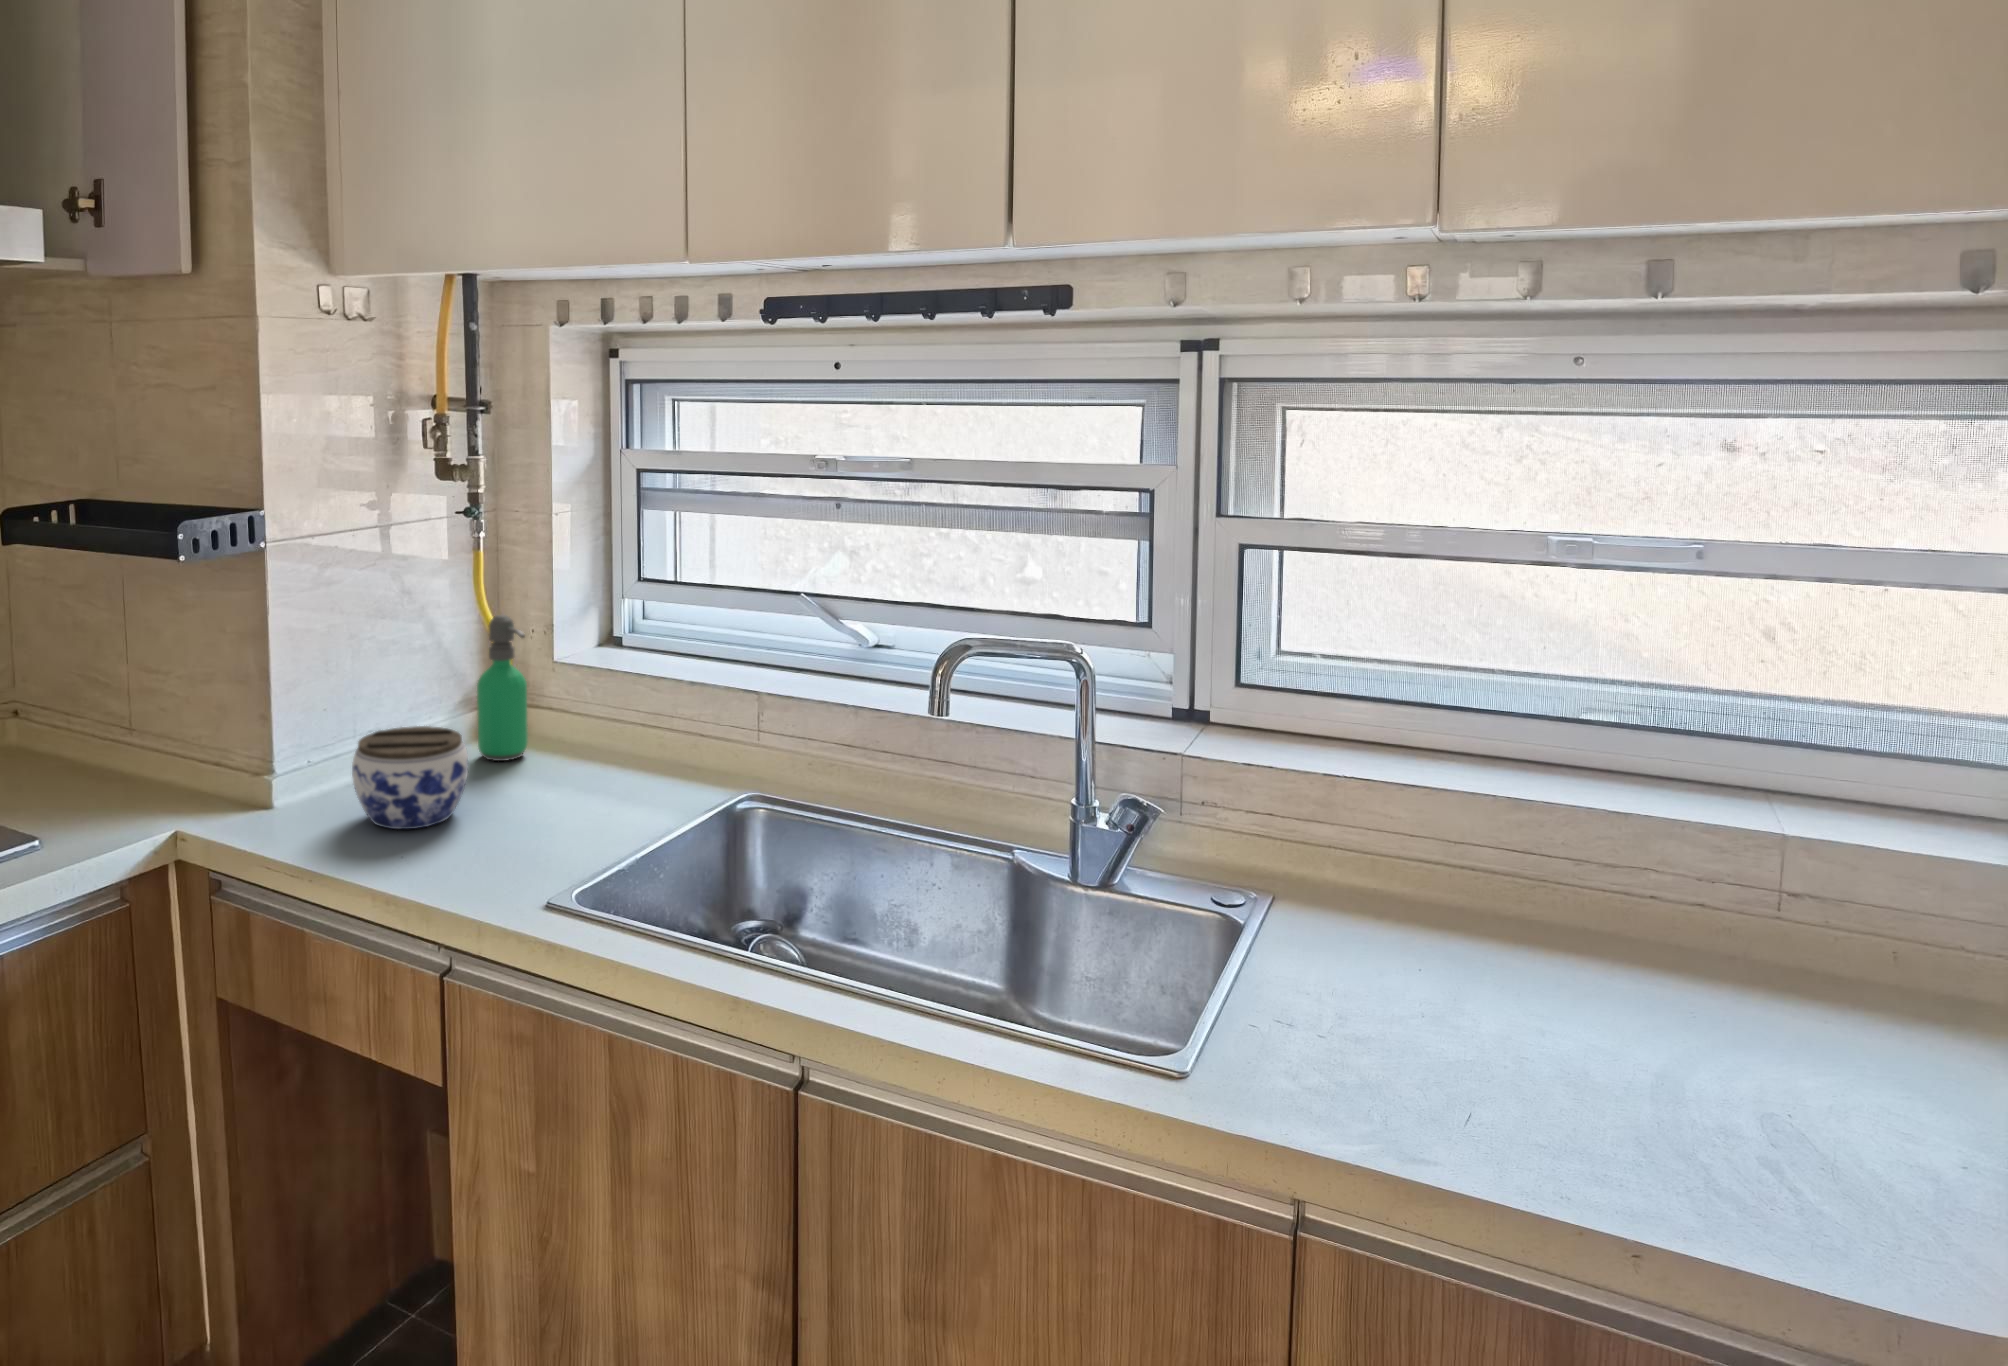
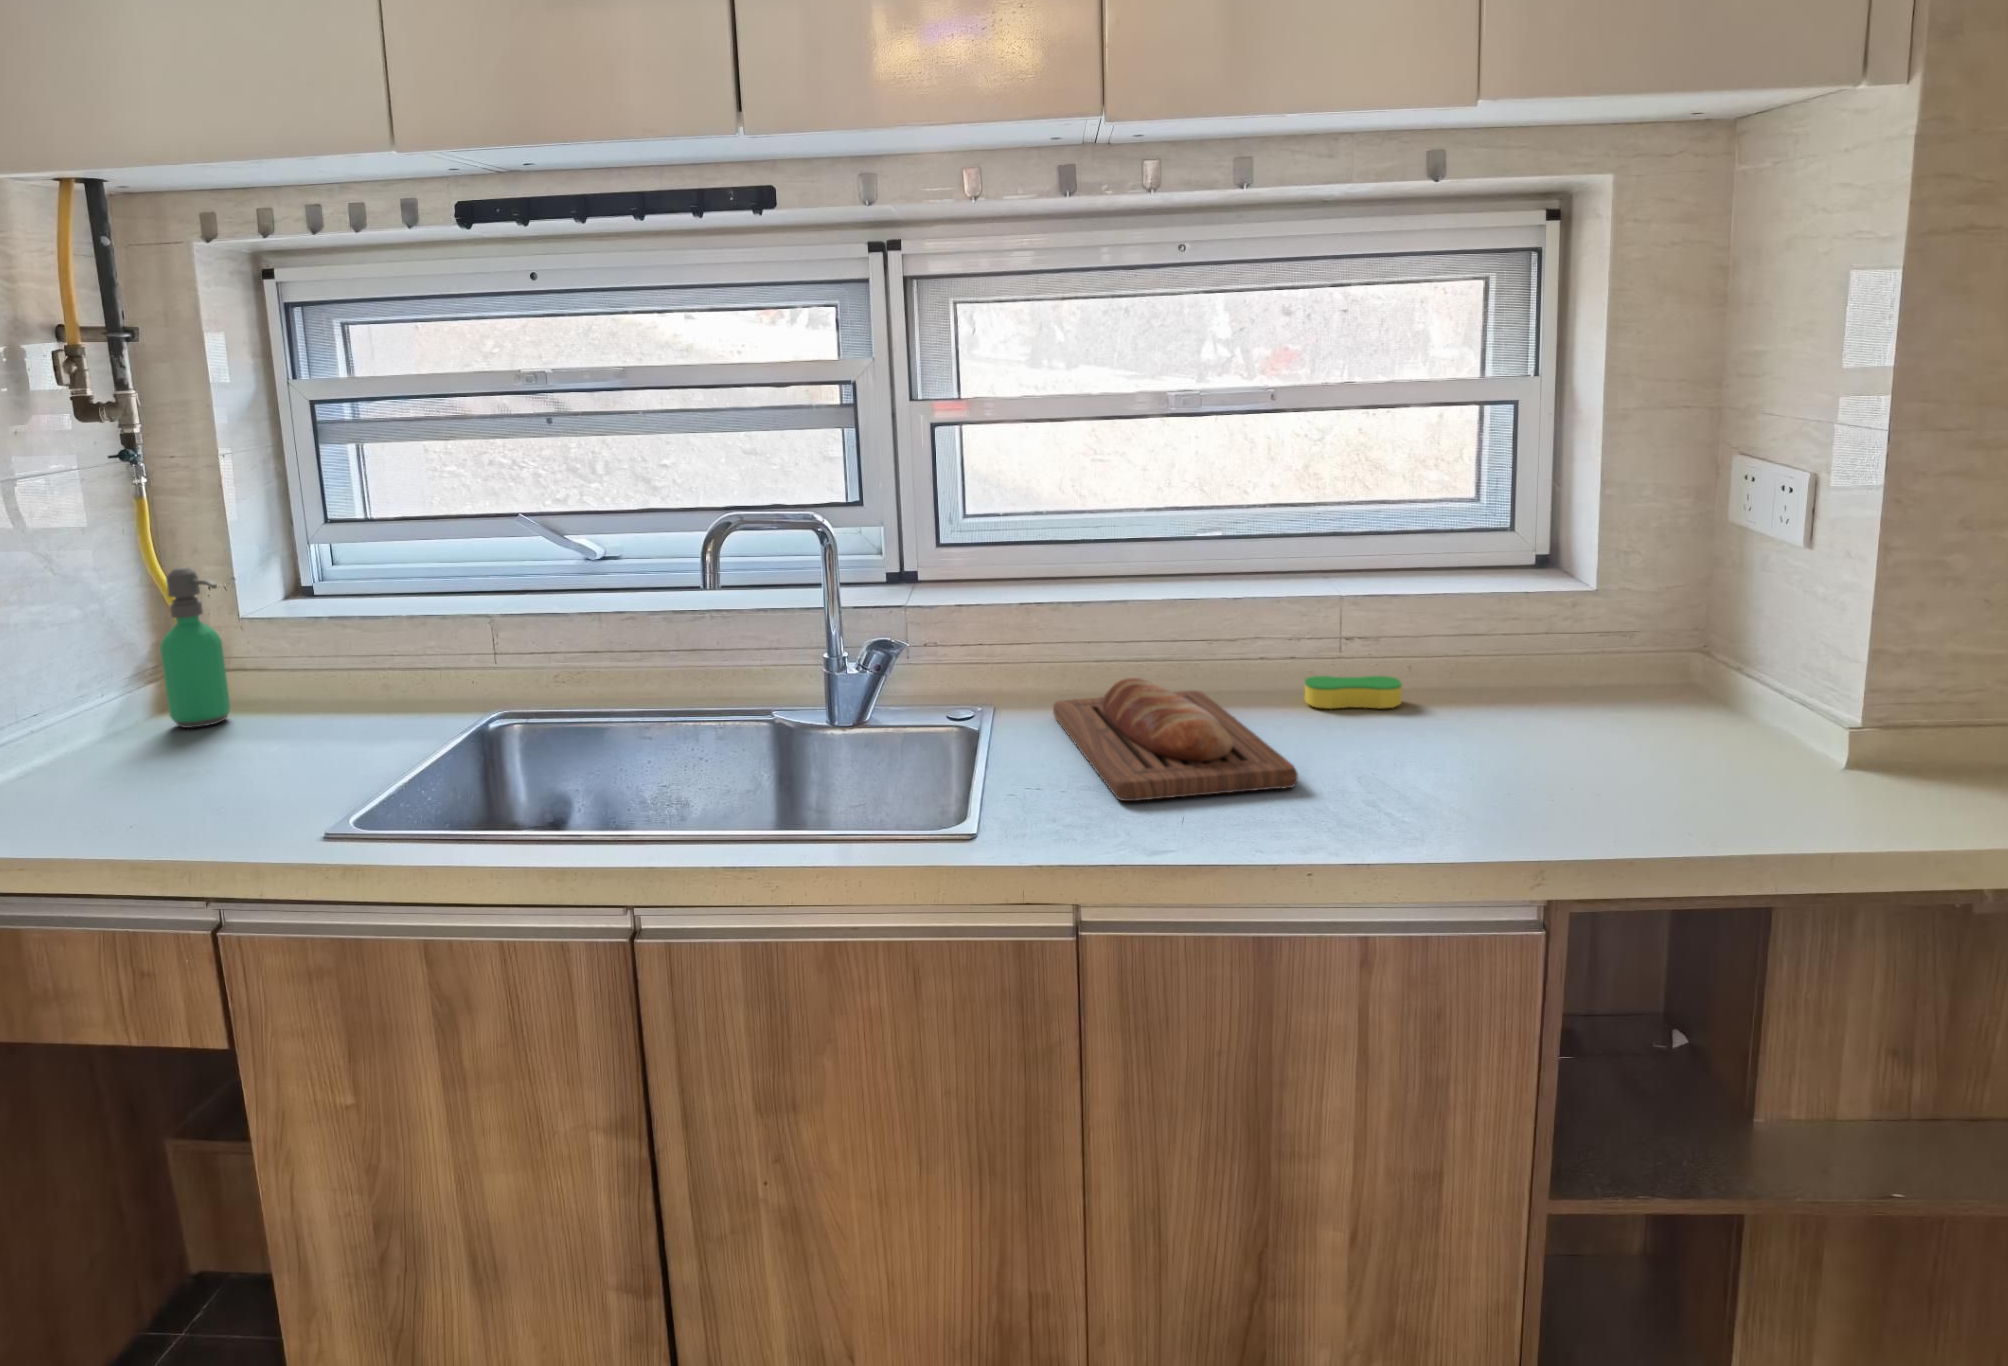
jar: present [352,726,468,829] -> none [39,687,186,801]
bread loaf: none [1359,907,1727,1150] -> present [1053,678,1298,801]
sponge: none [1750,954,1928,1033] -> present [1305,676,1402,709]

